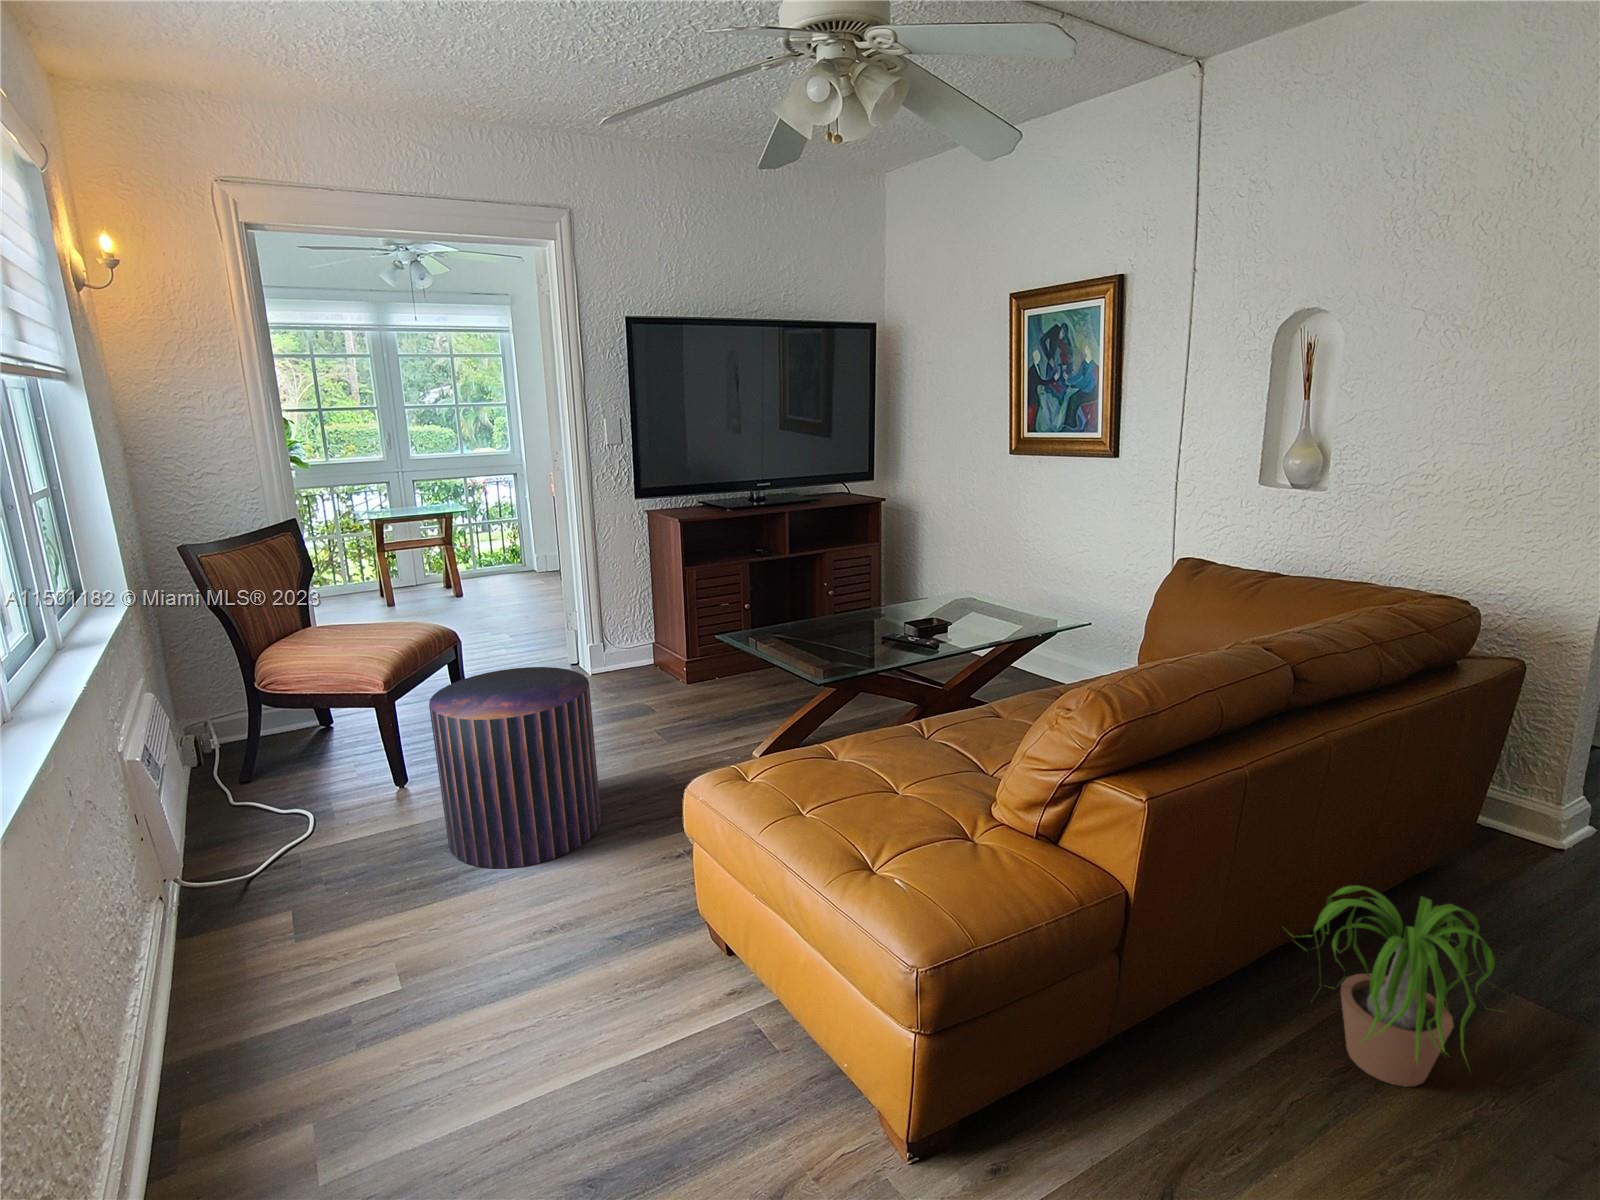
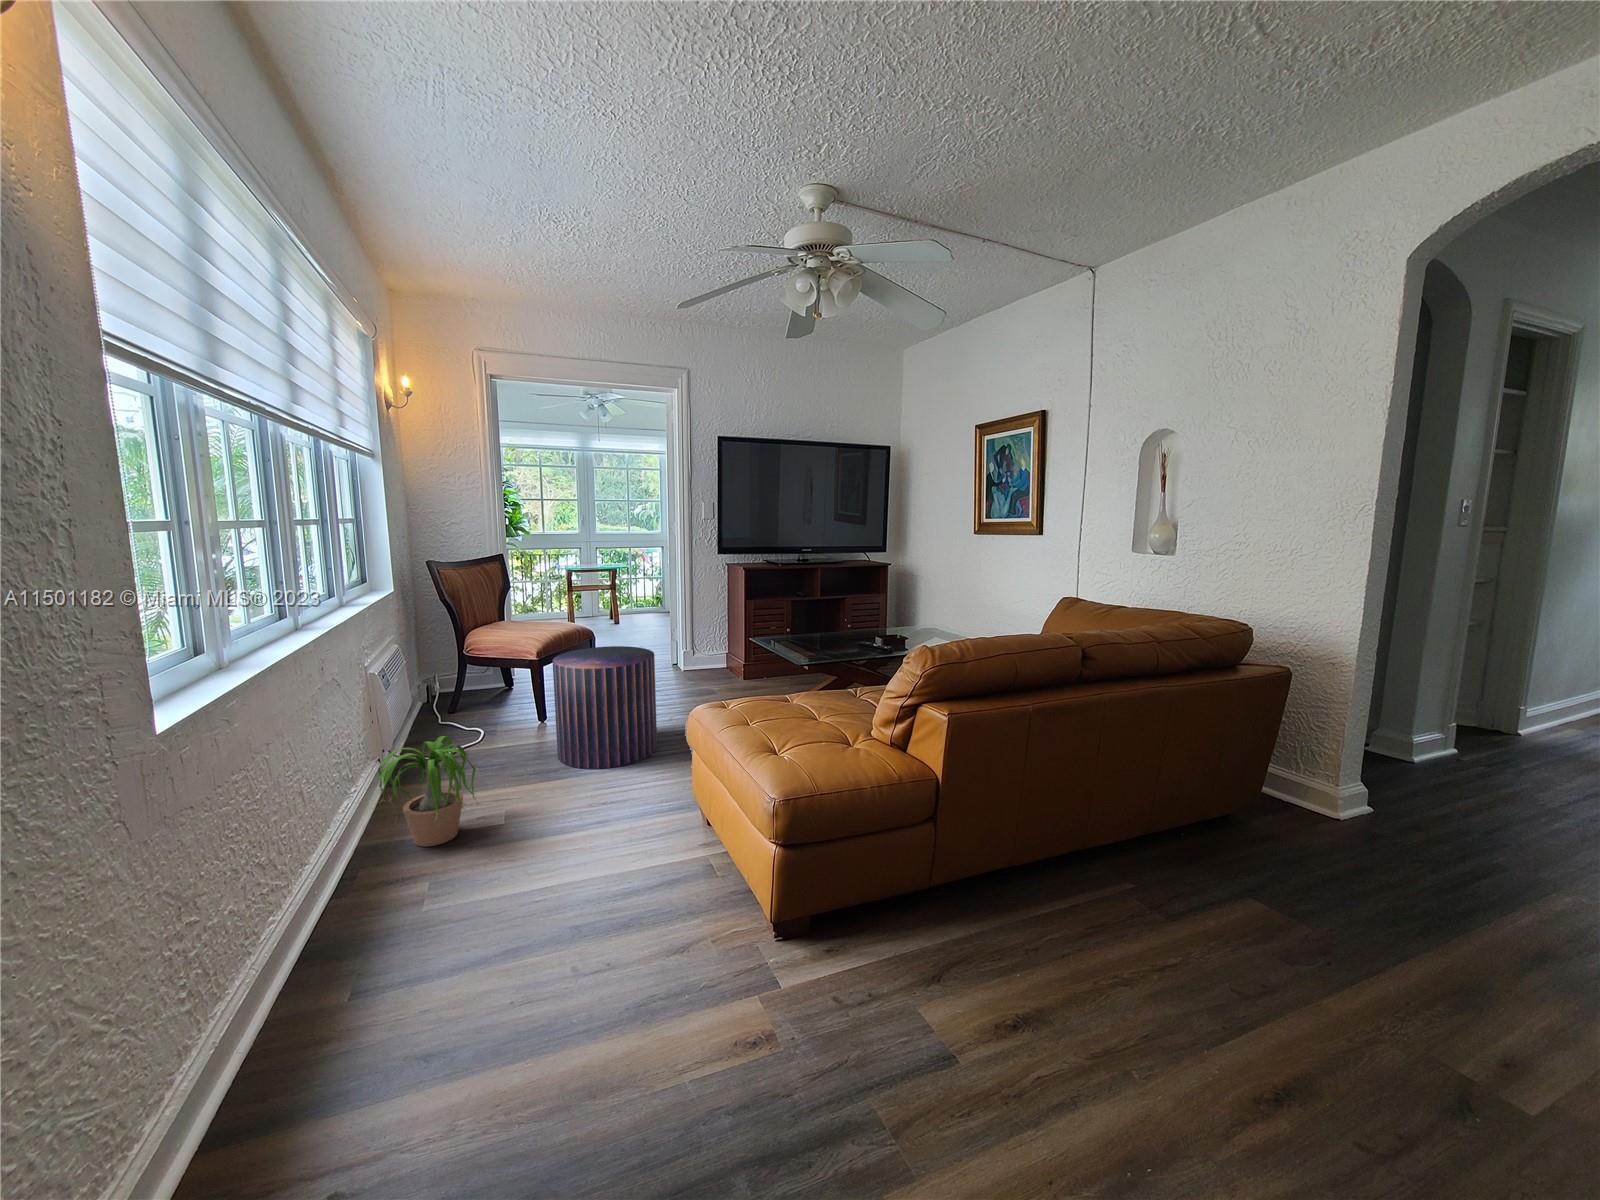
potted plant: present [1309,885,1495,1087] -> present [366,736,476,846]

